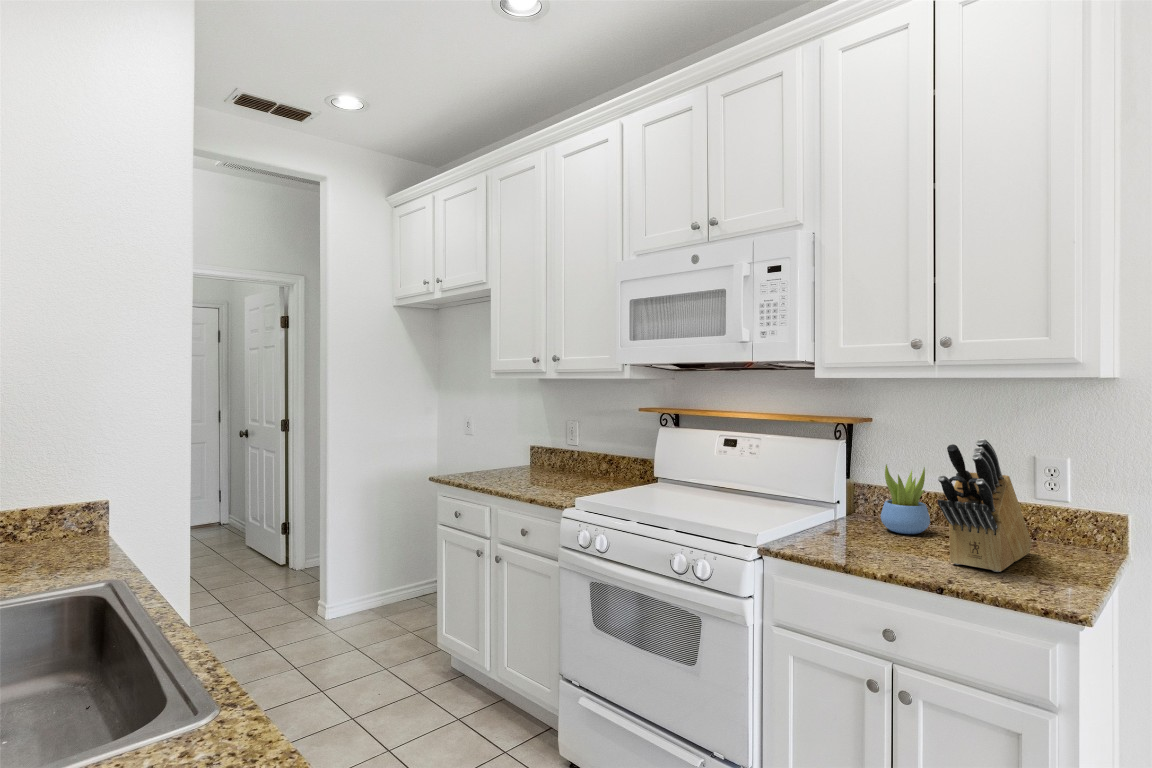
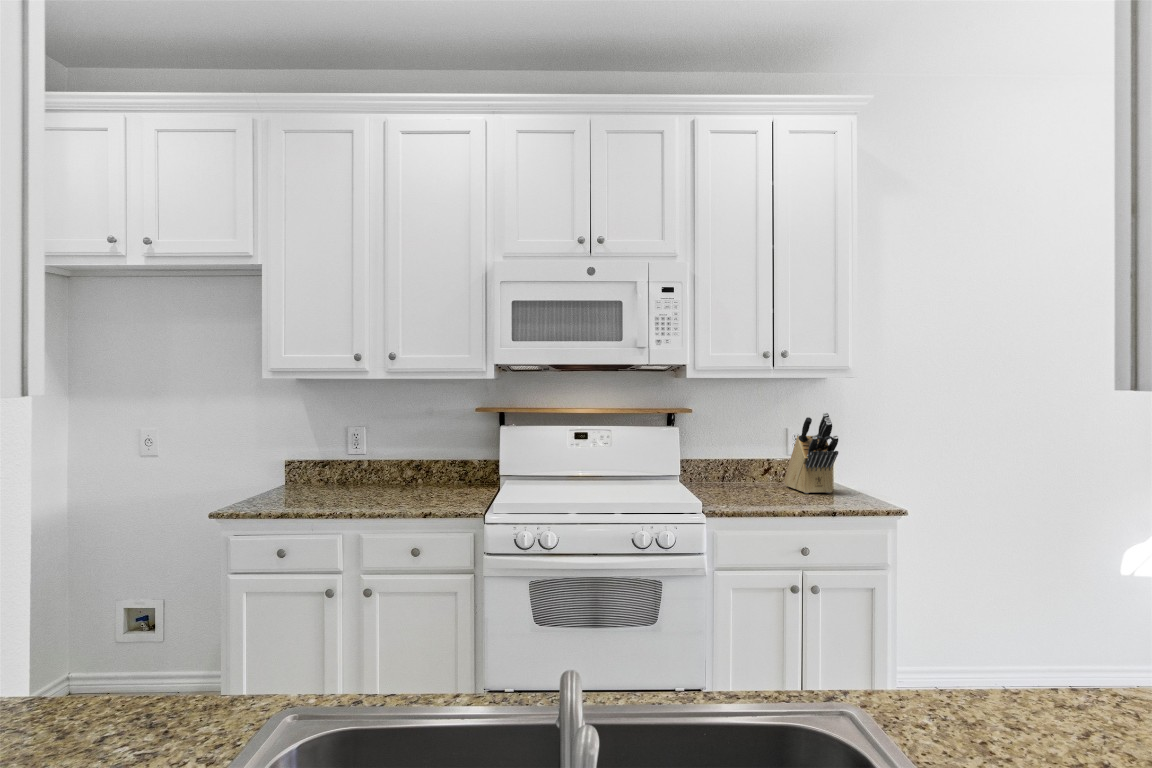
succulent plant: present [881,464,930,534] -> none [718,438,749,487]

